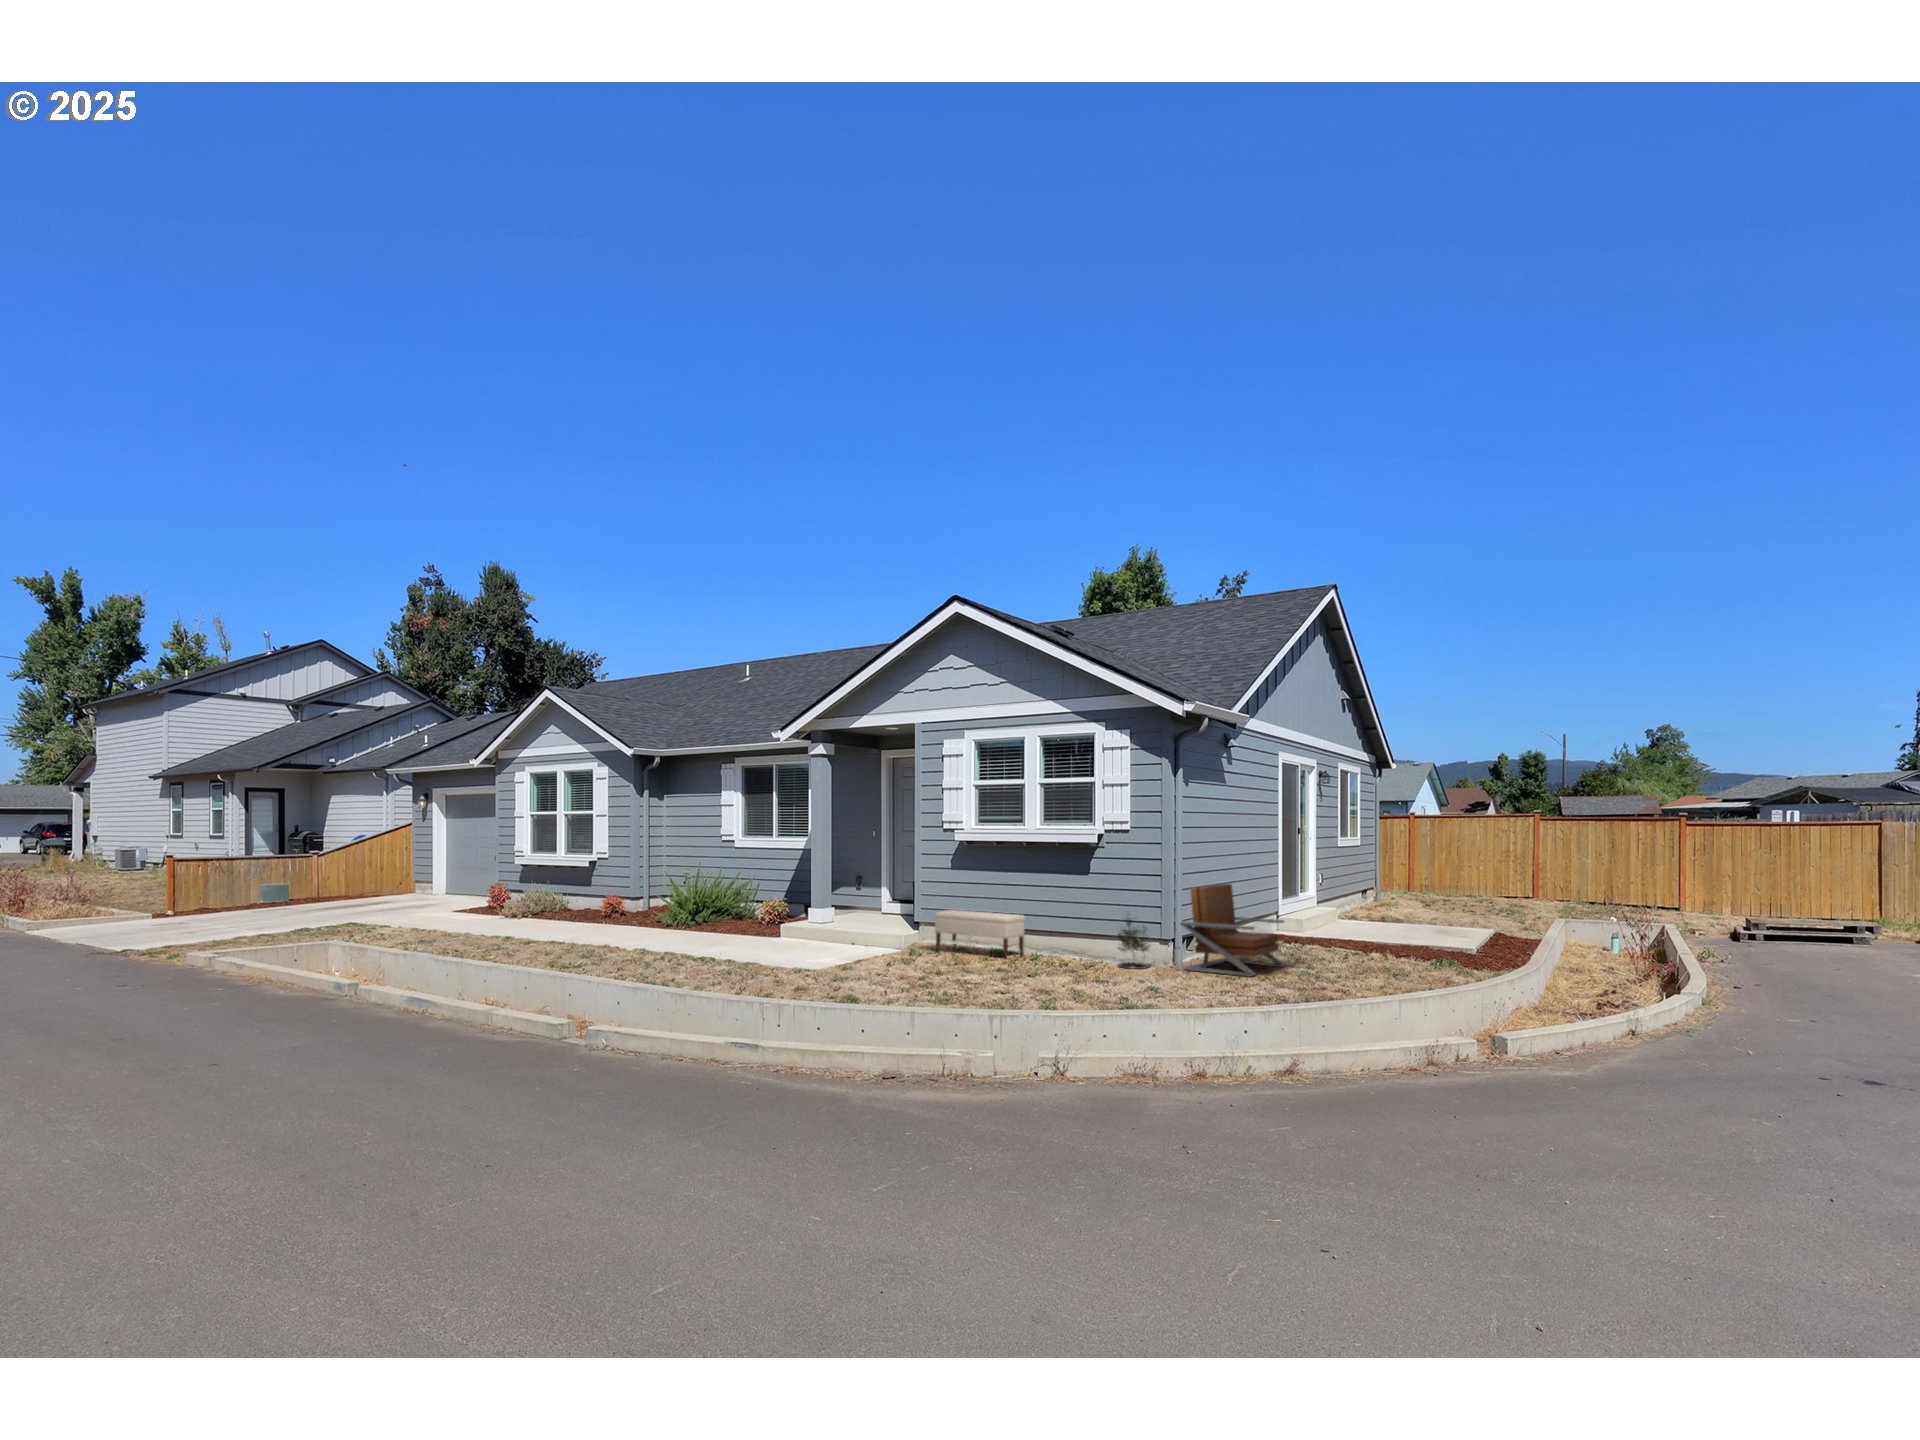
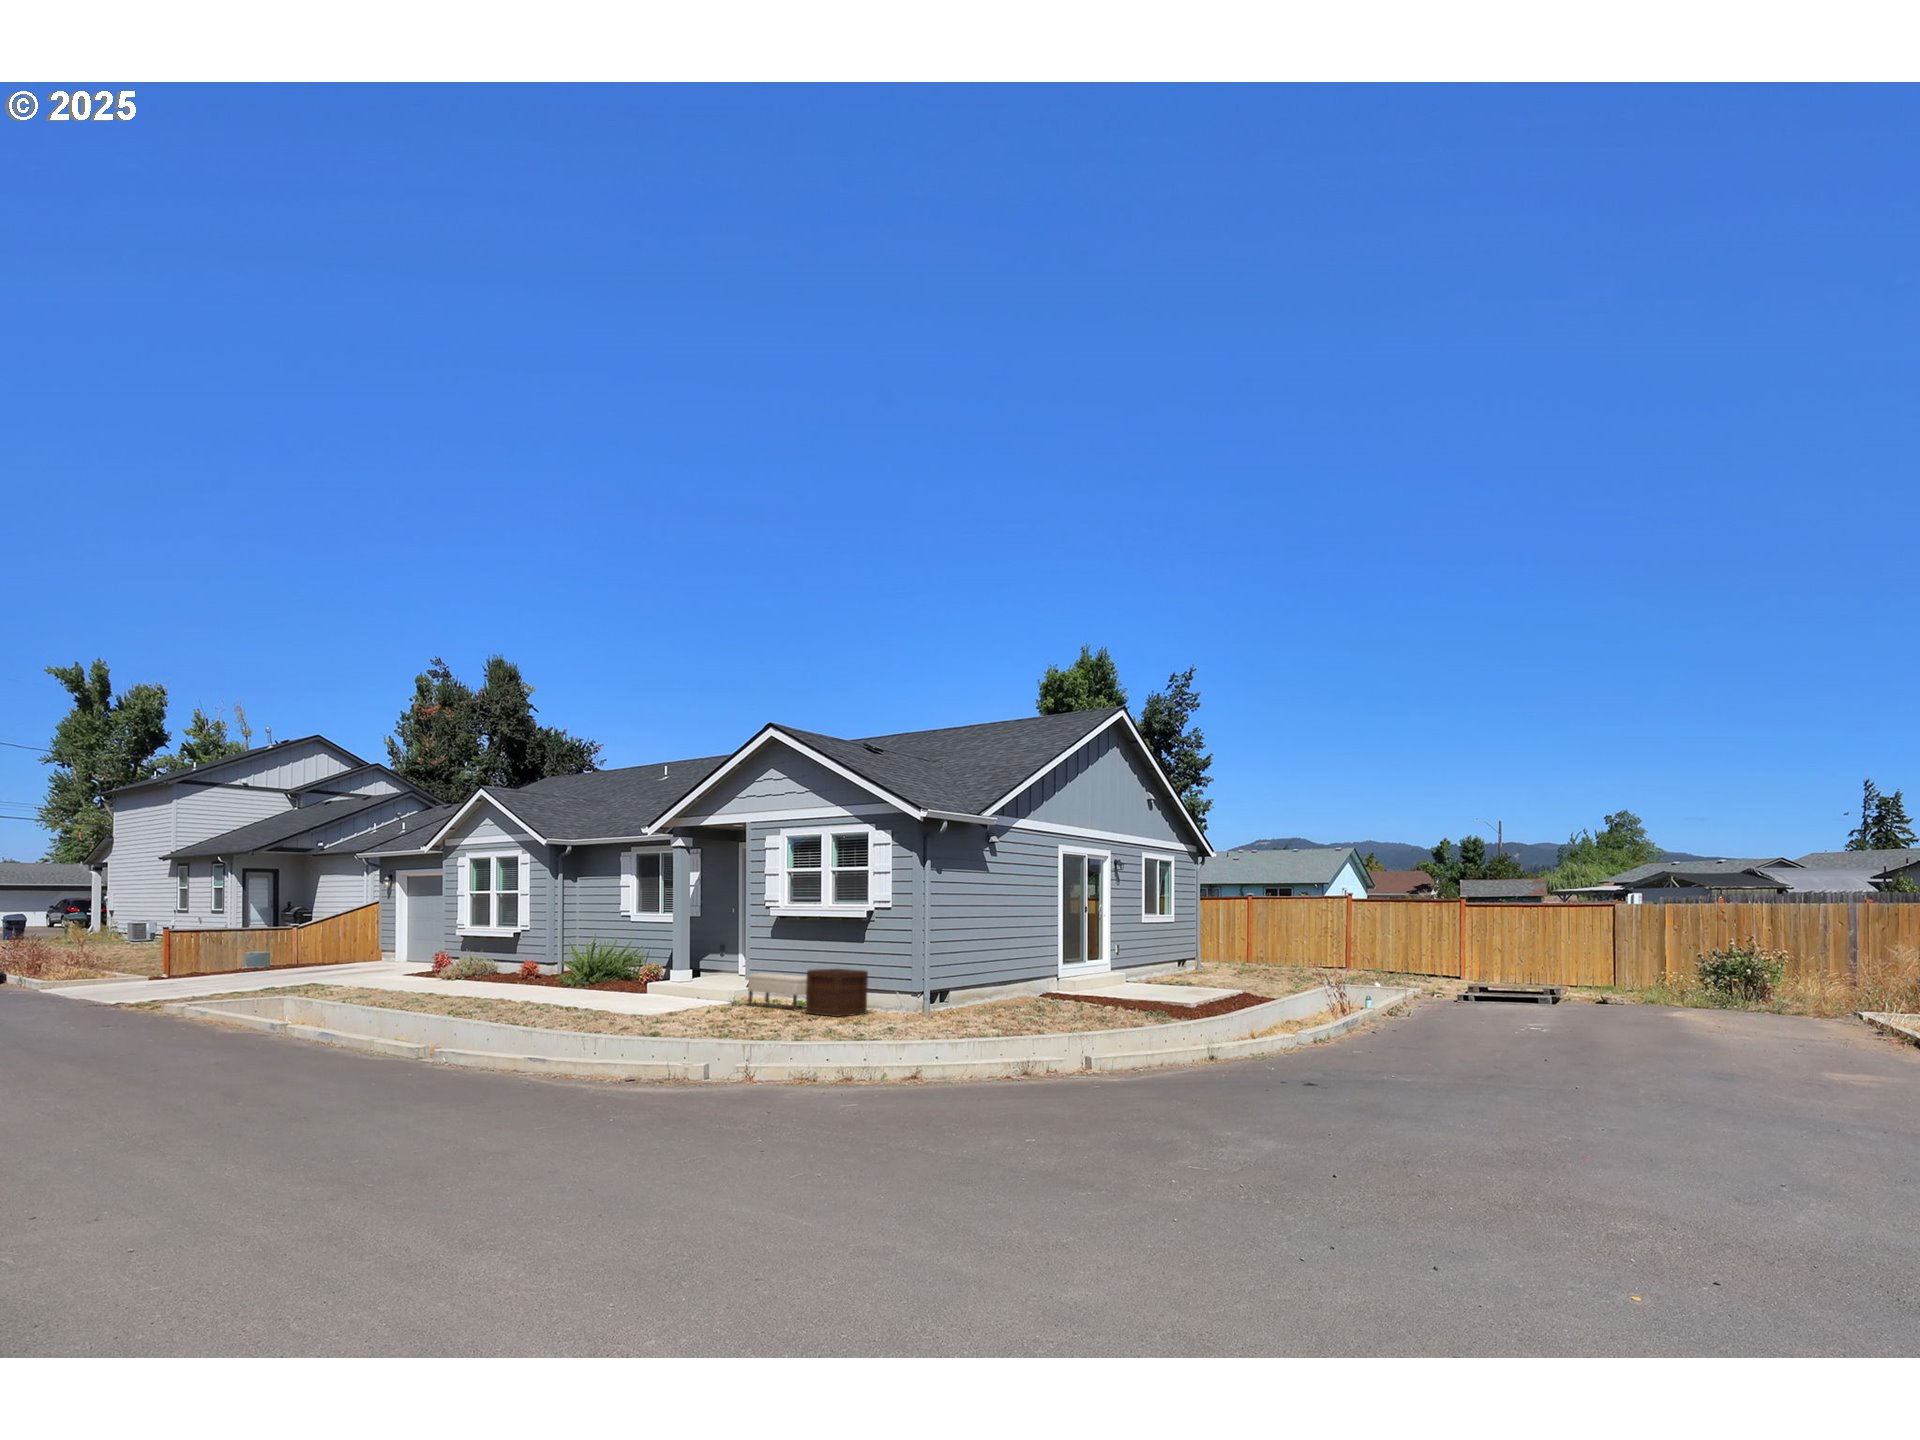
lounge chair: present [1180,884,1285,977] -> none [915,953,1005,1024]
wooden crate: none [1029,905,1103,968] -> present [806,969,868,1017]
potted tree: present [1118,918,1150,969] -> none [867,972,898,1018]

